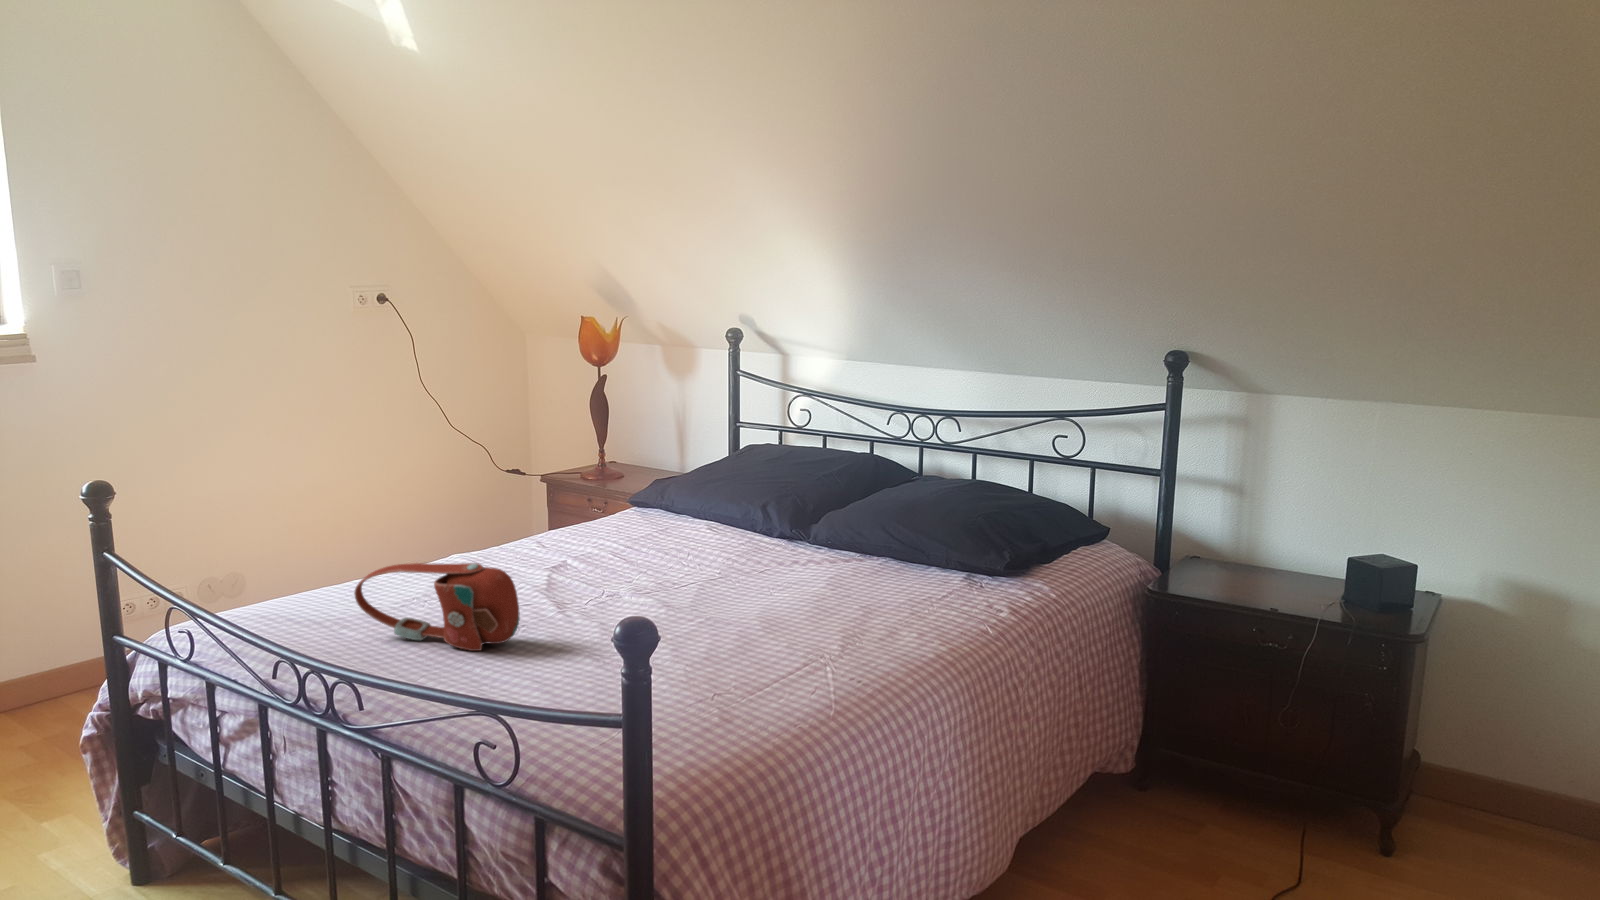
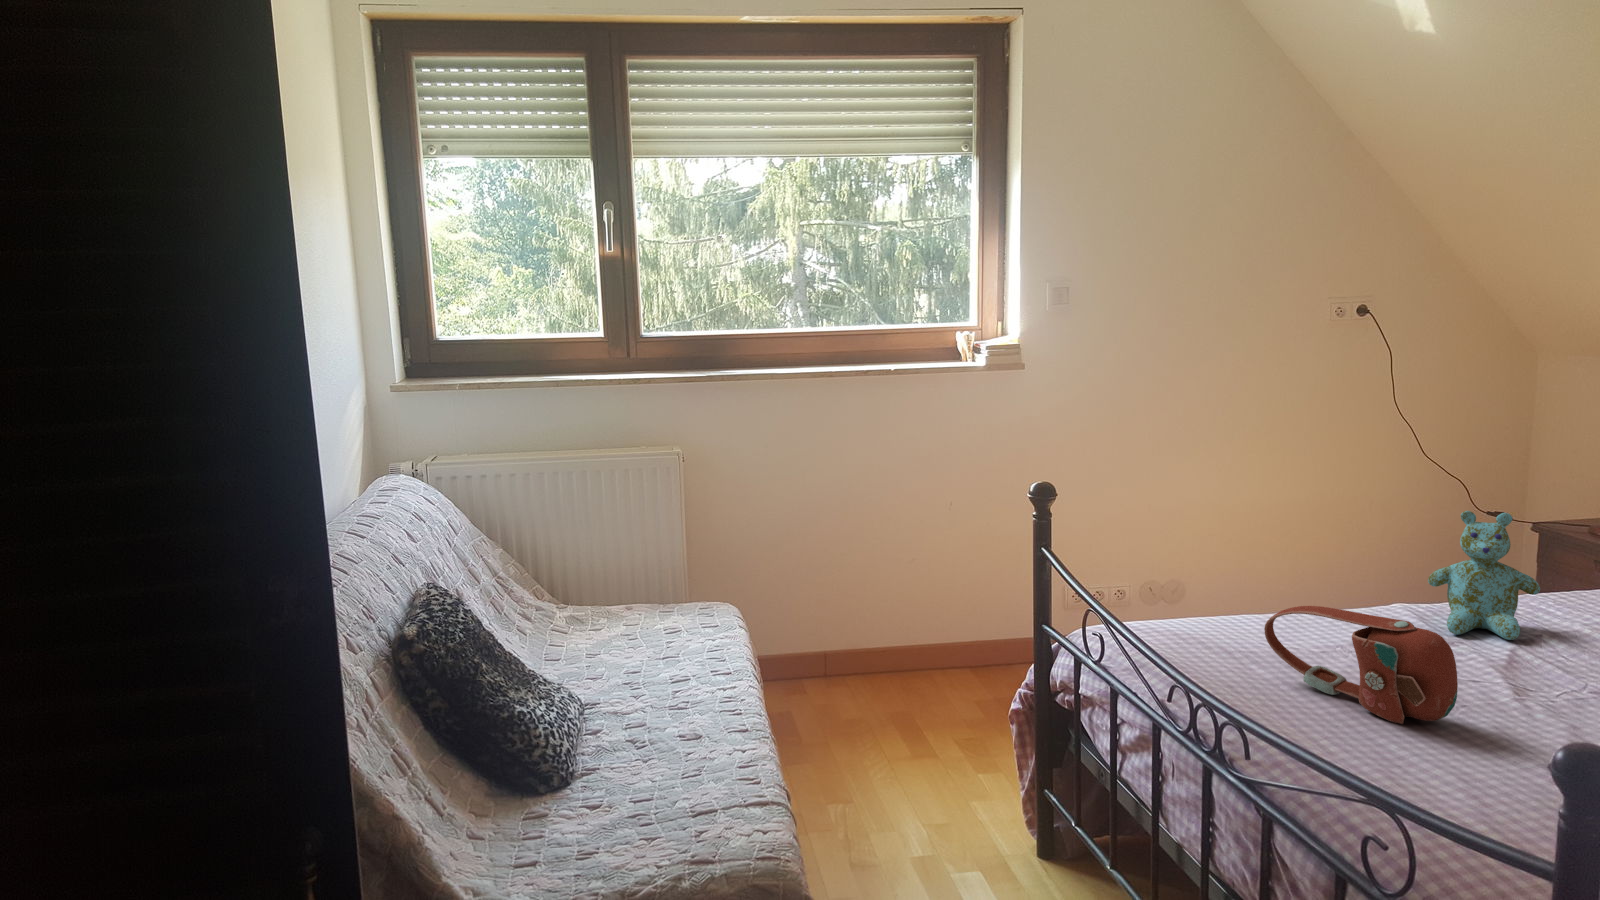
stuffed bear: none [480,465,562,571] -> present [1428,511,1540,640]

